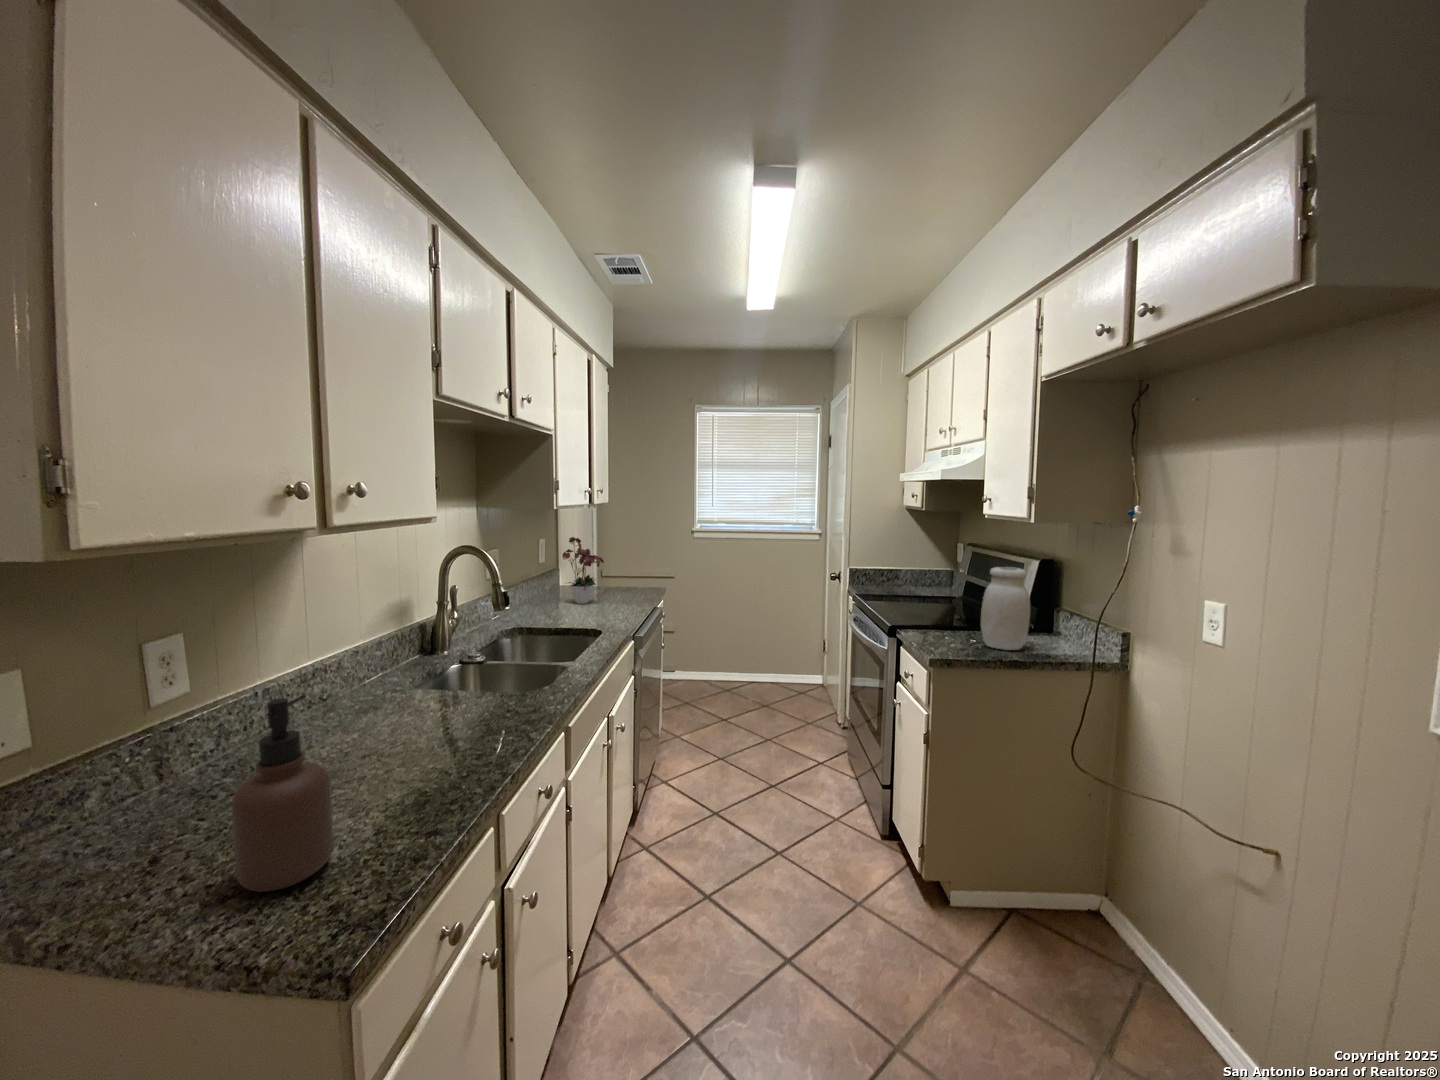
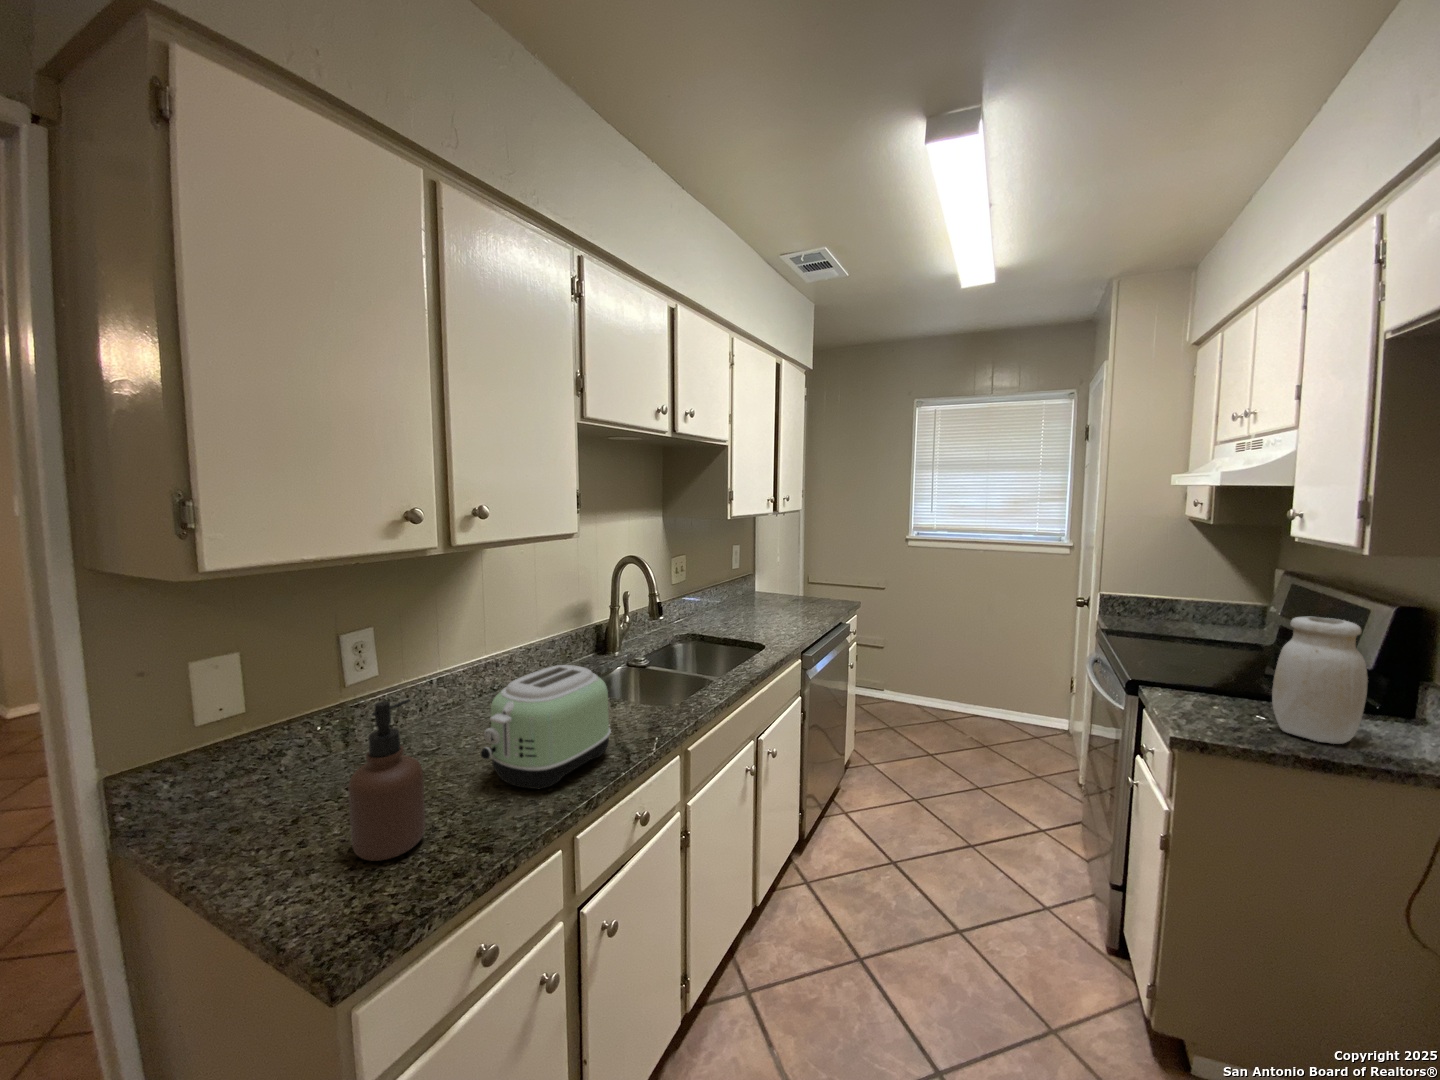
flower arrangement: present [562,537,604,604] -> none [740,542,786,614]
toaster: none [370,651,506,784] -> present [481,665,611,789]

